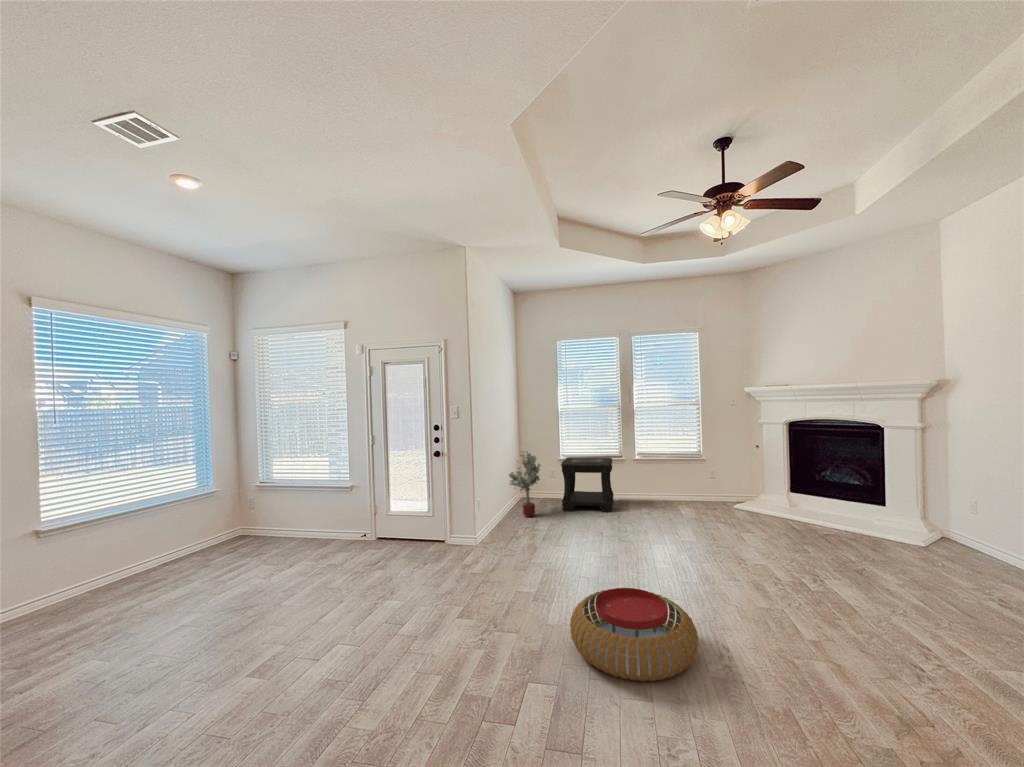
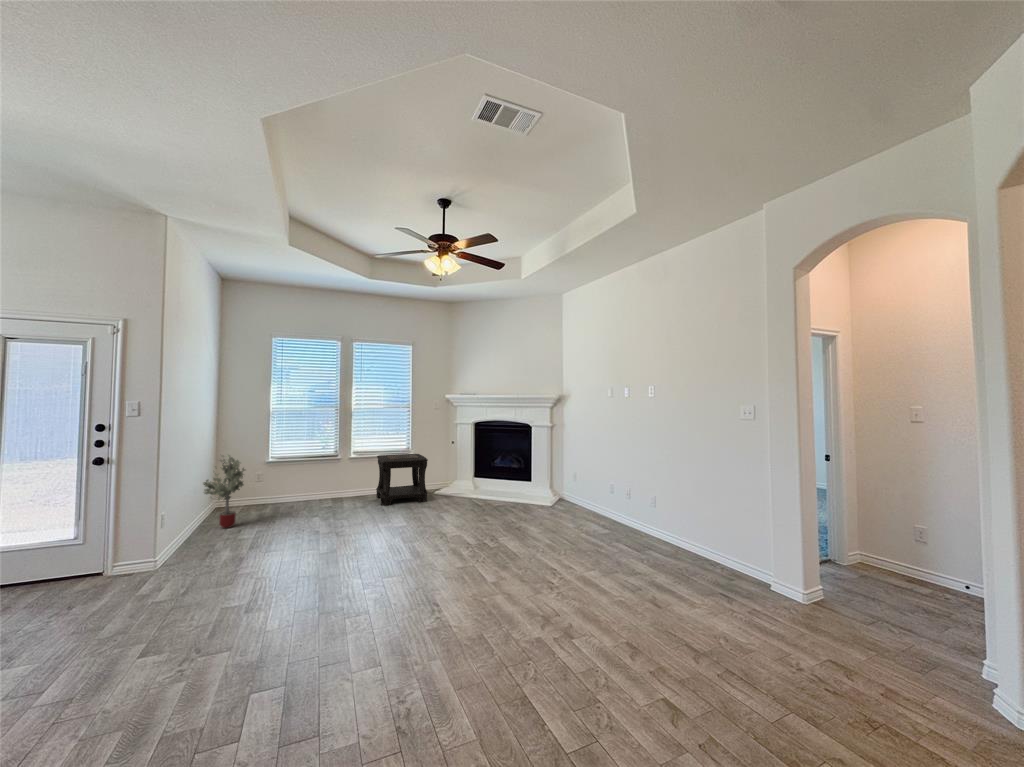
side table: present [561,457,614,513] -> present [376,454,428,506]
pouf: present [570,588,698,681] -> none [291,569,407,646]

